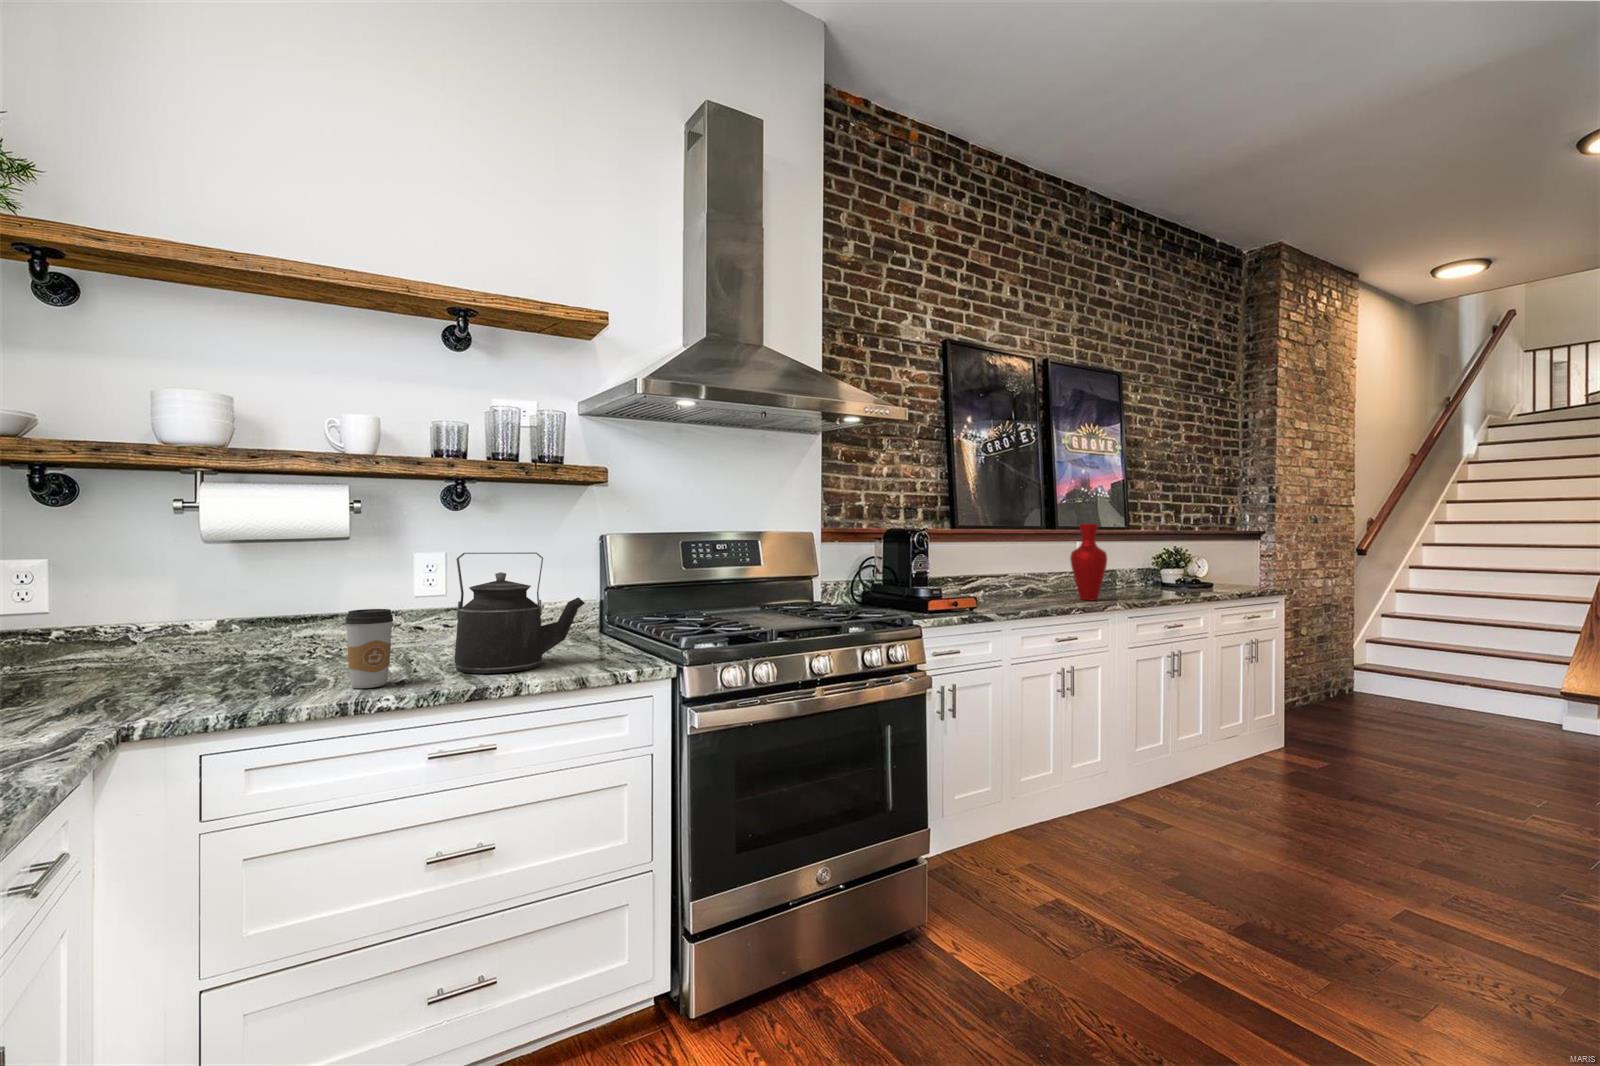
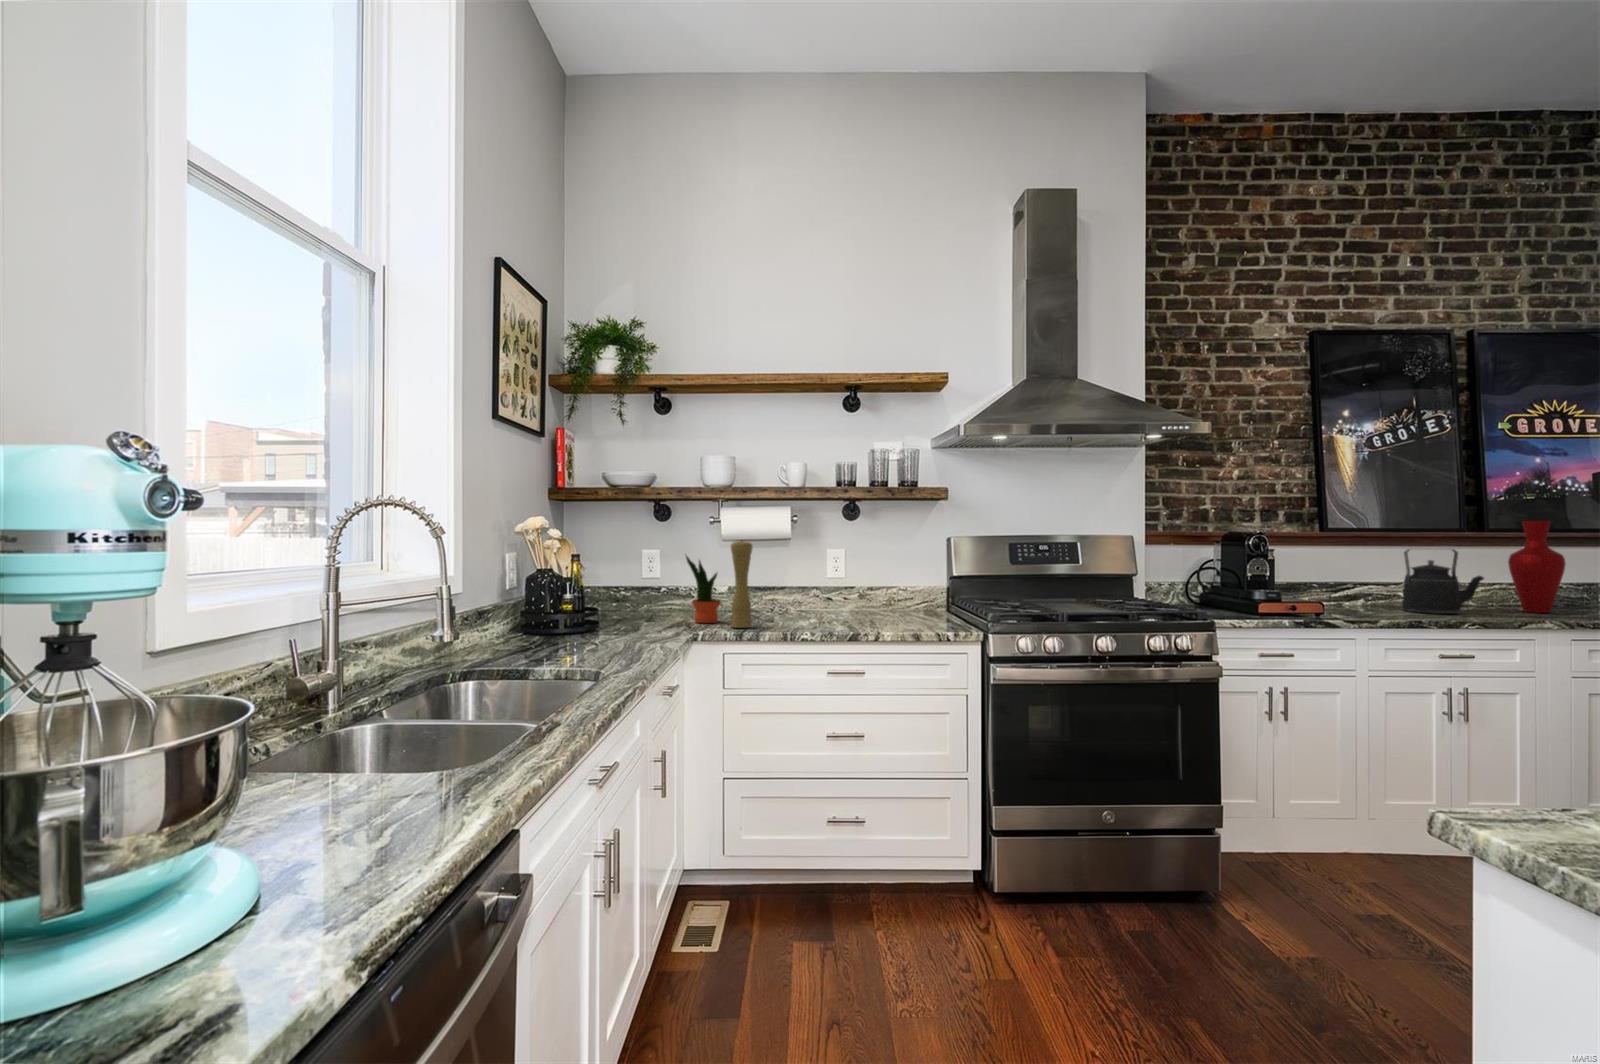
pepper mill: none [218,536,270,702] -> present [731,540,752,628]
kettle: present [455,552,585,673] -> present [1402,549,1484,614]
potted plant: none [102,563,197,697] -> present [686,556,721,623]
coffee cup: present [345,609,393,688] -> none [787,583,811,627]

